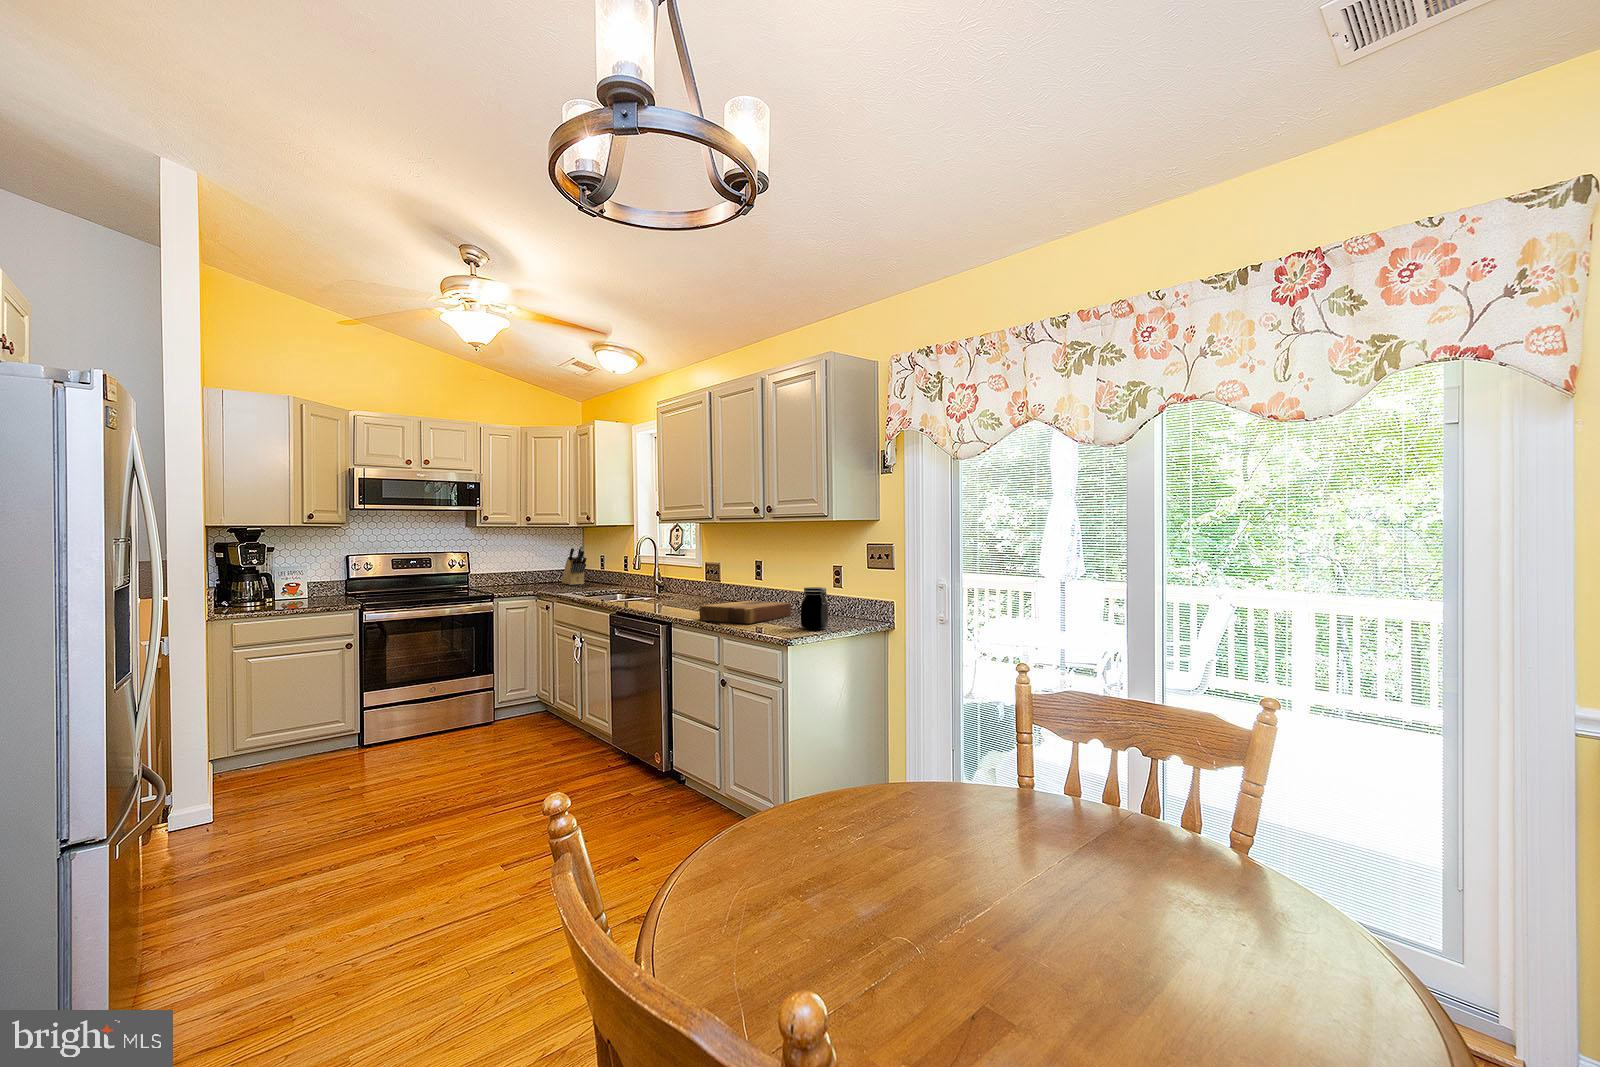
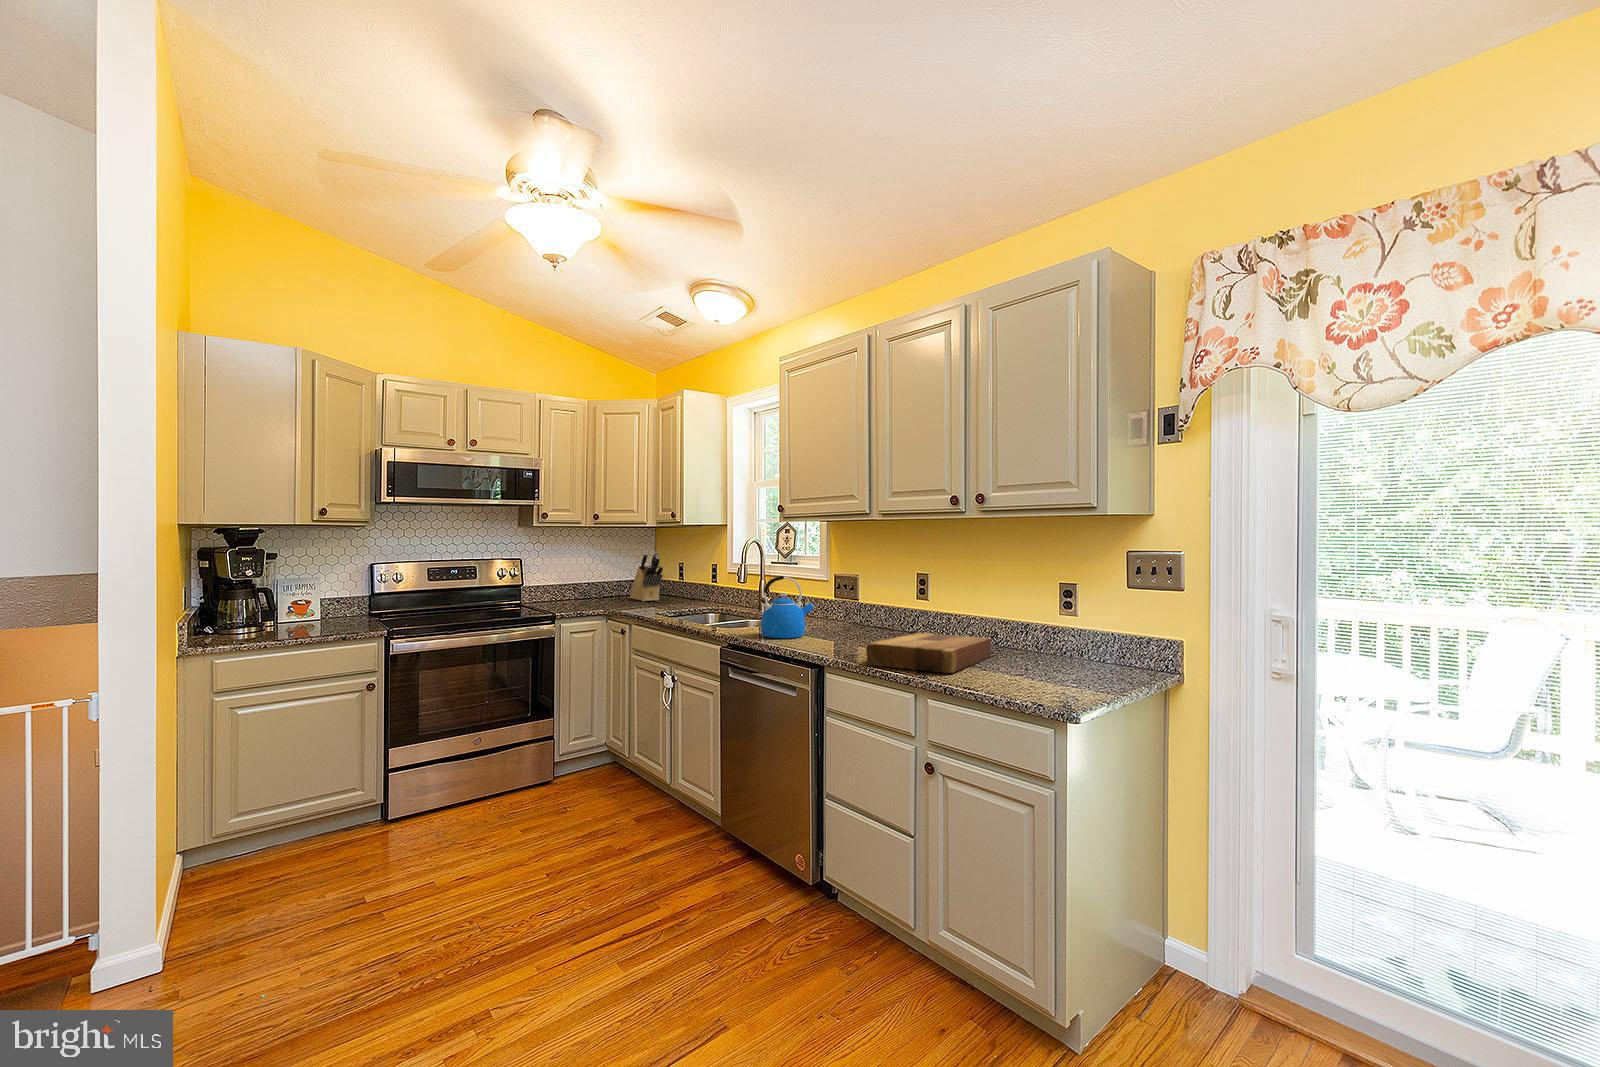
kettle: none [643,562,683,607] -> present [761,576,814,638]
jar: present [801,587,829,630] -> none [1042,620,1087,688]

